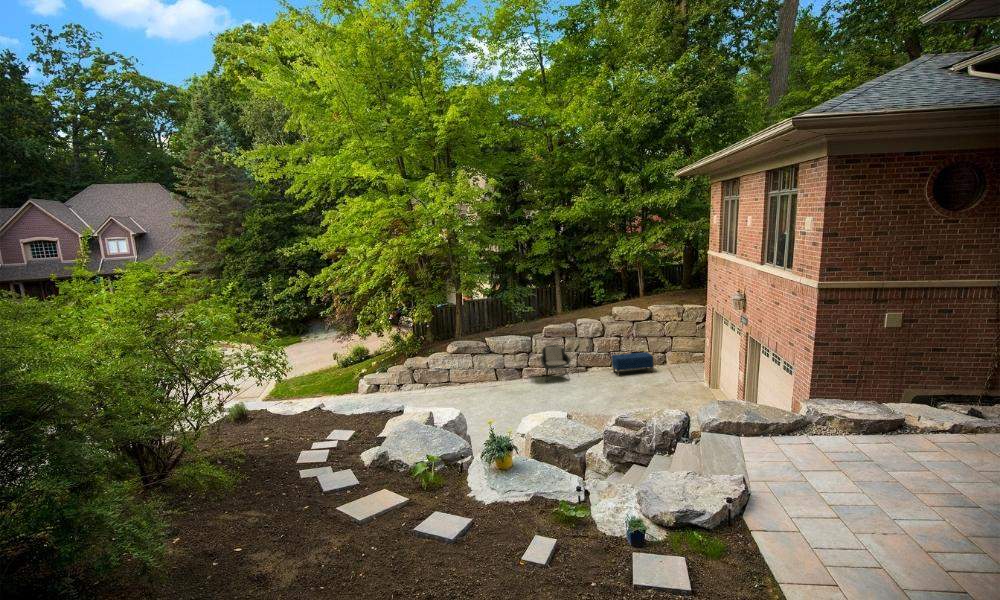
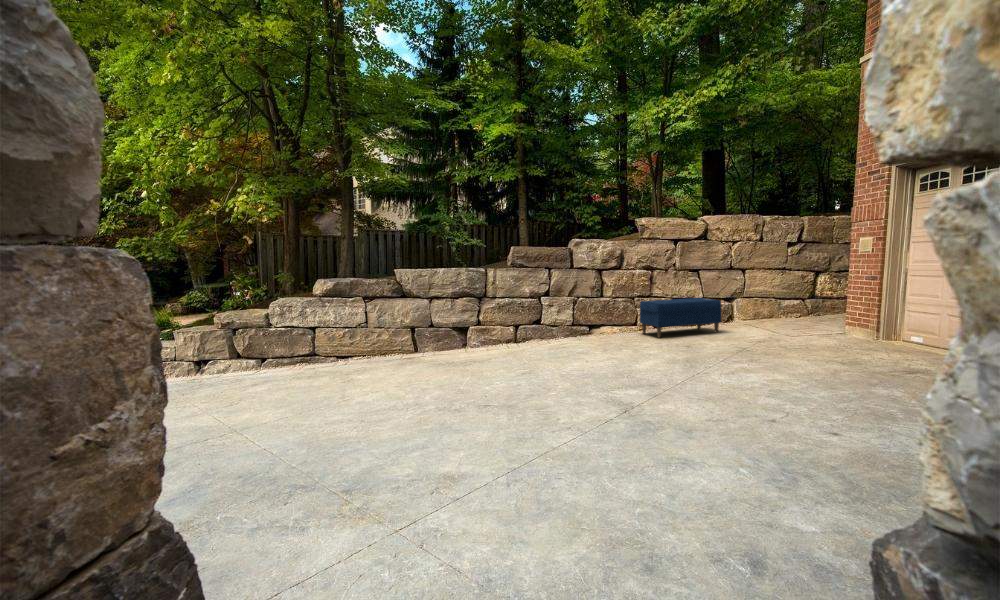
lounge chair: present [541,345,571,382] -> none [508,280,570,350]

